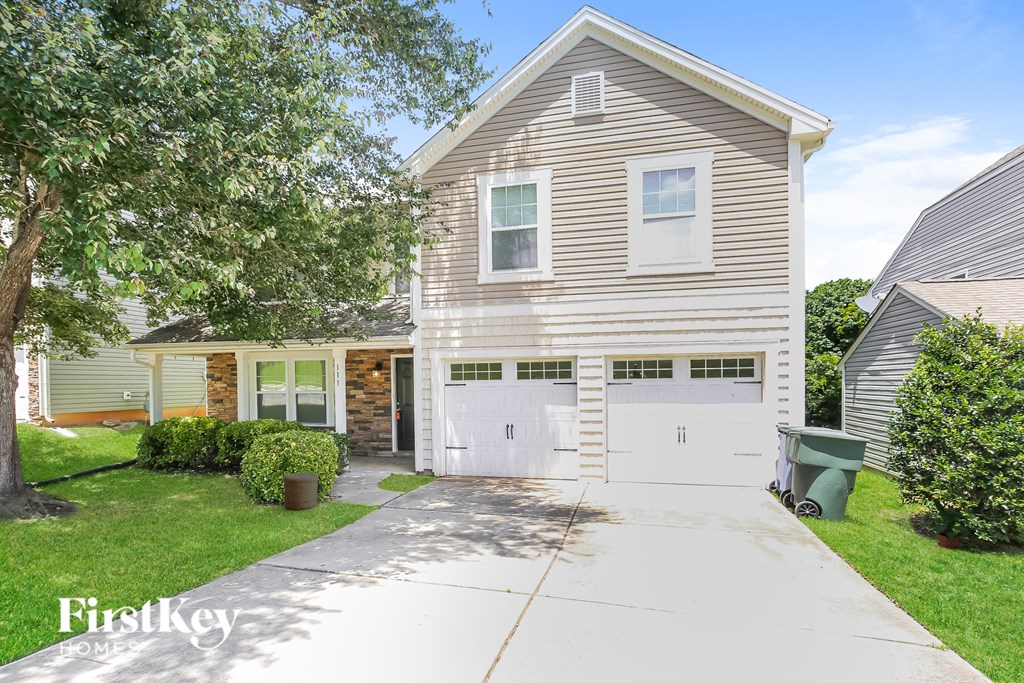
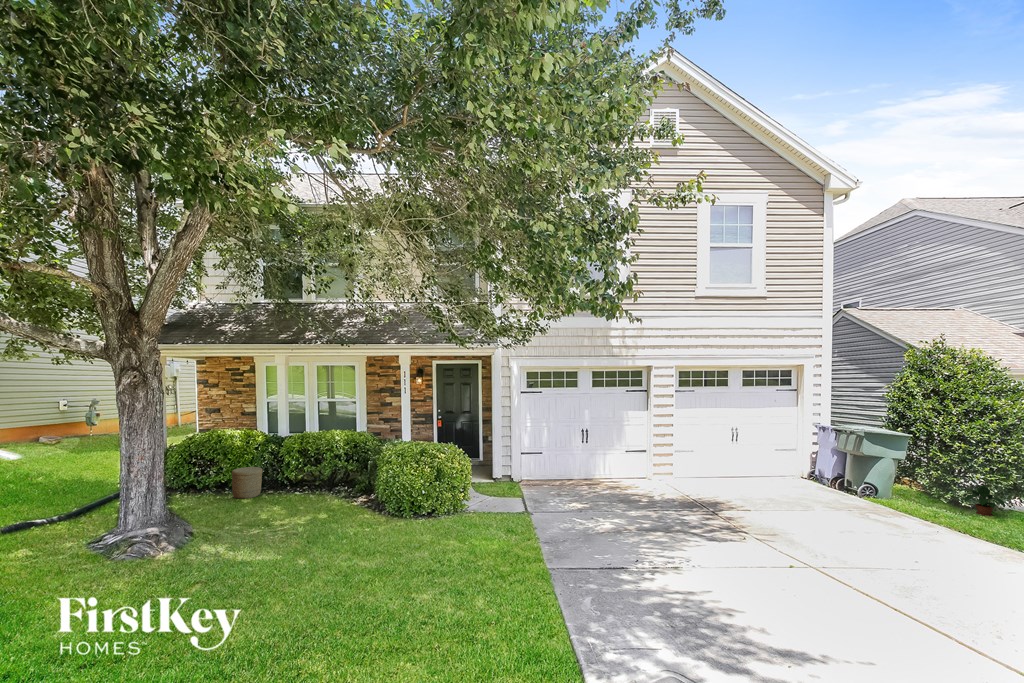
woven basket: present [284,472,318,510] -> present [232,467,263,499]

